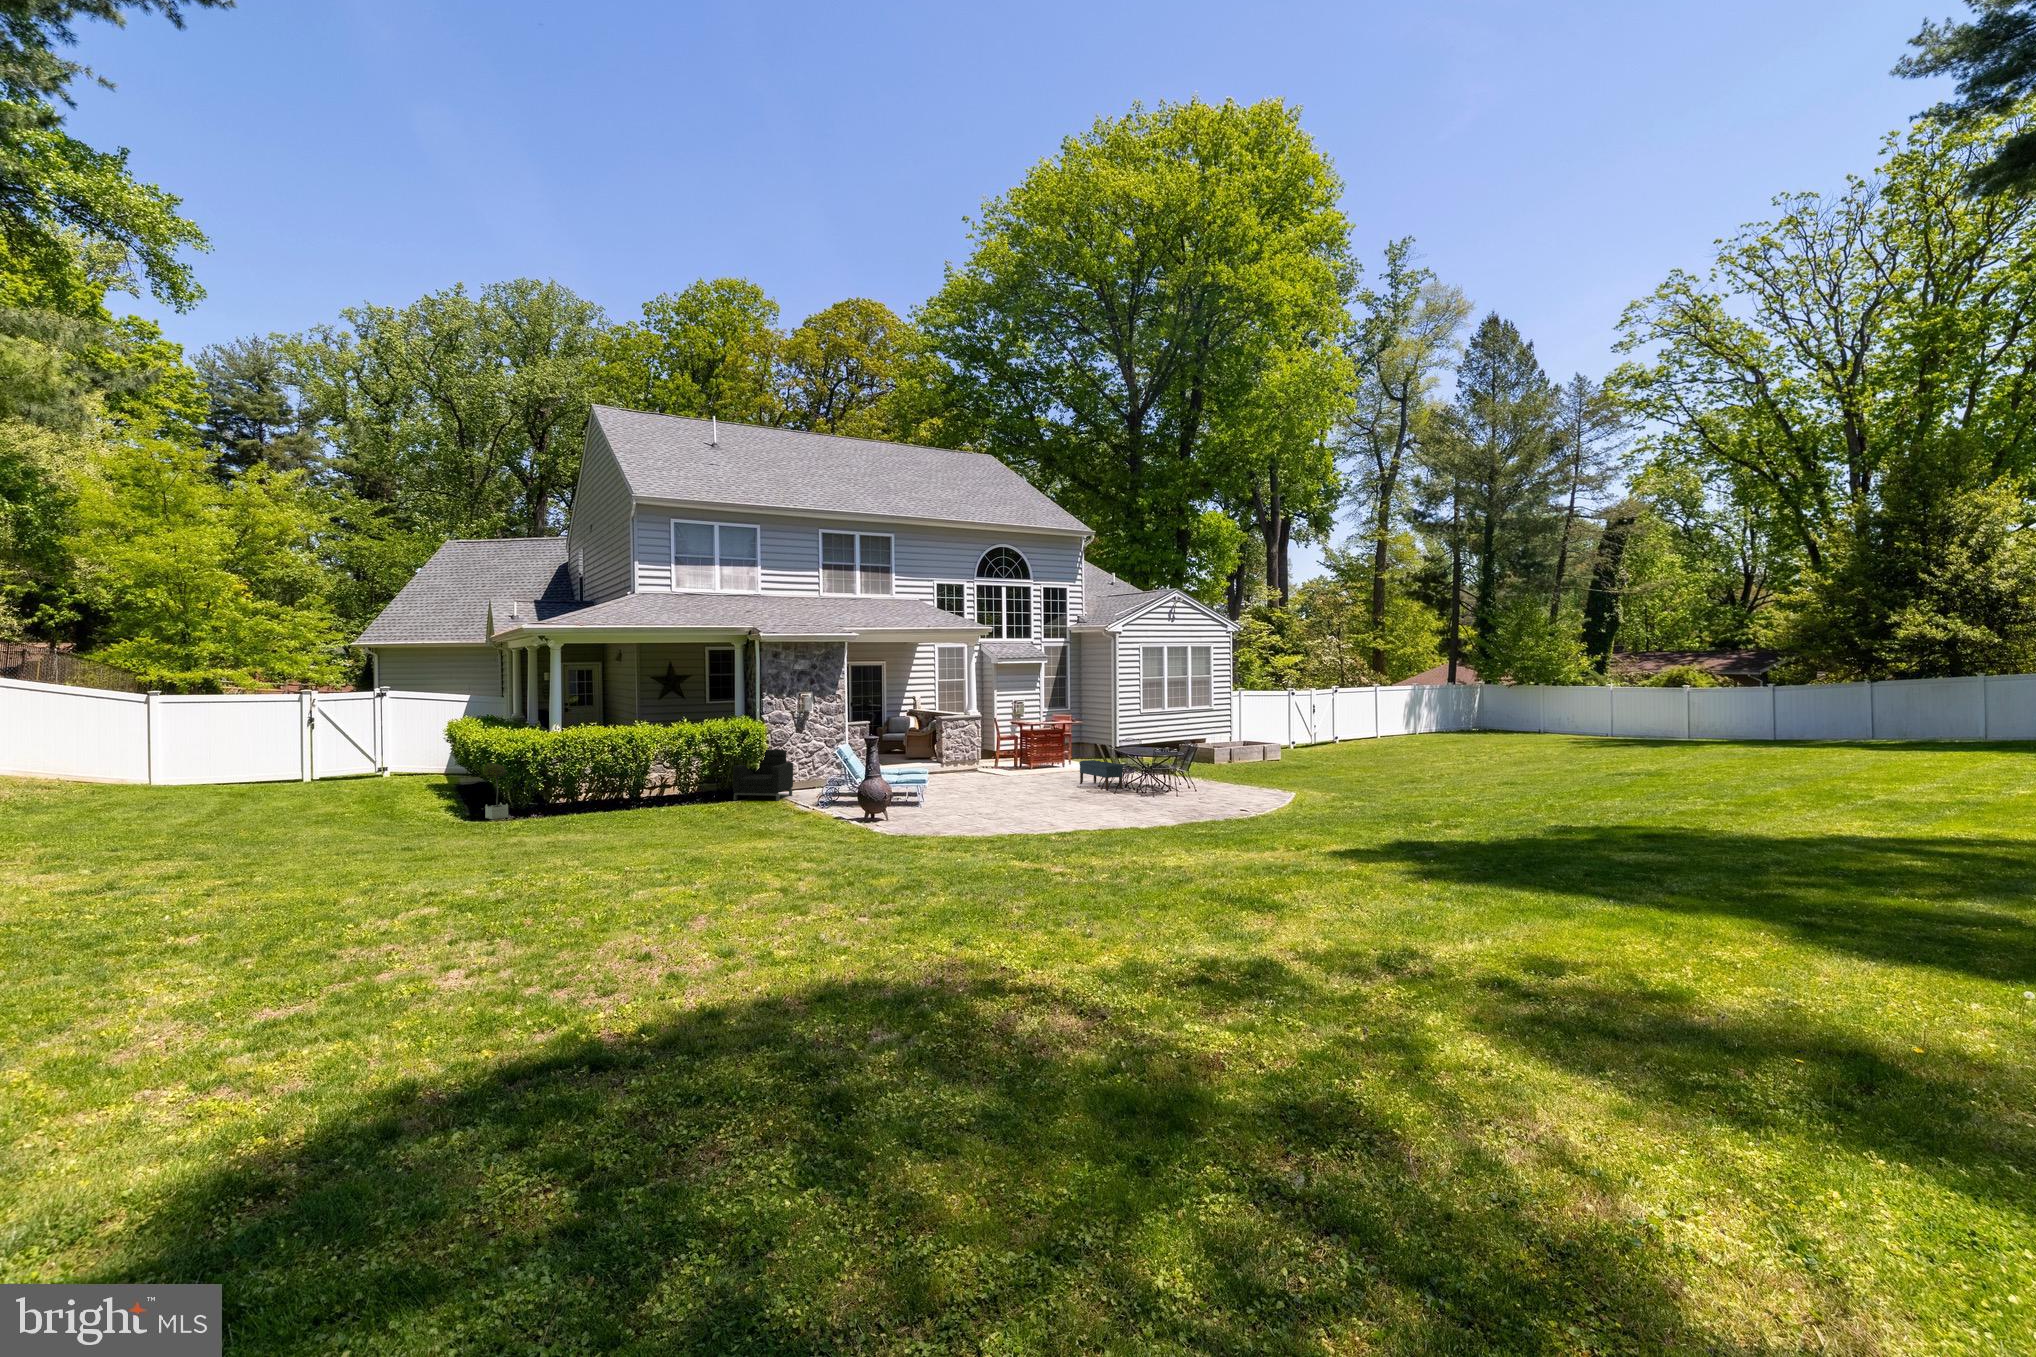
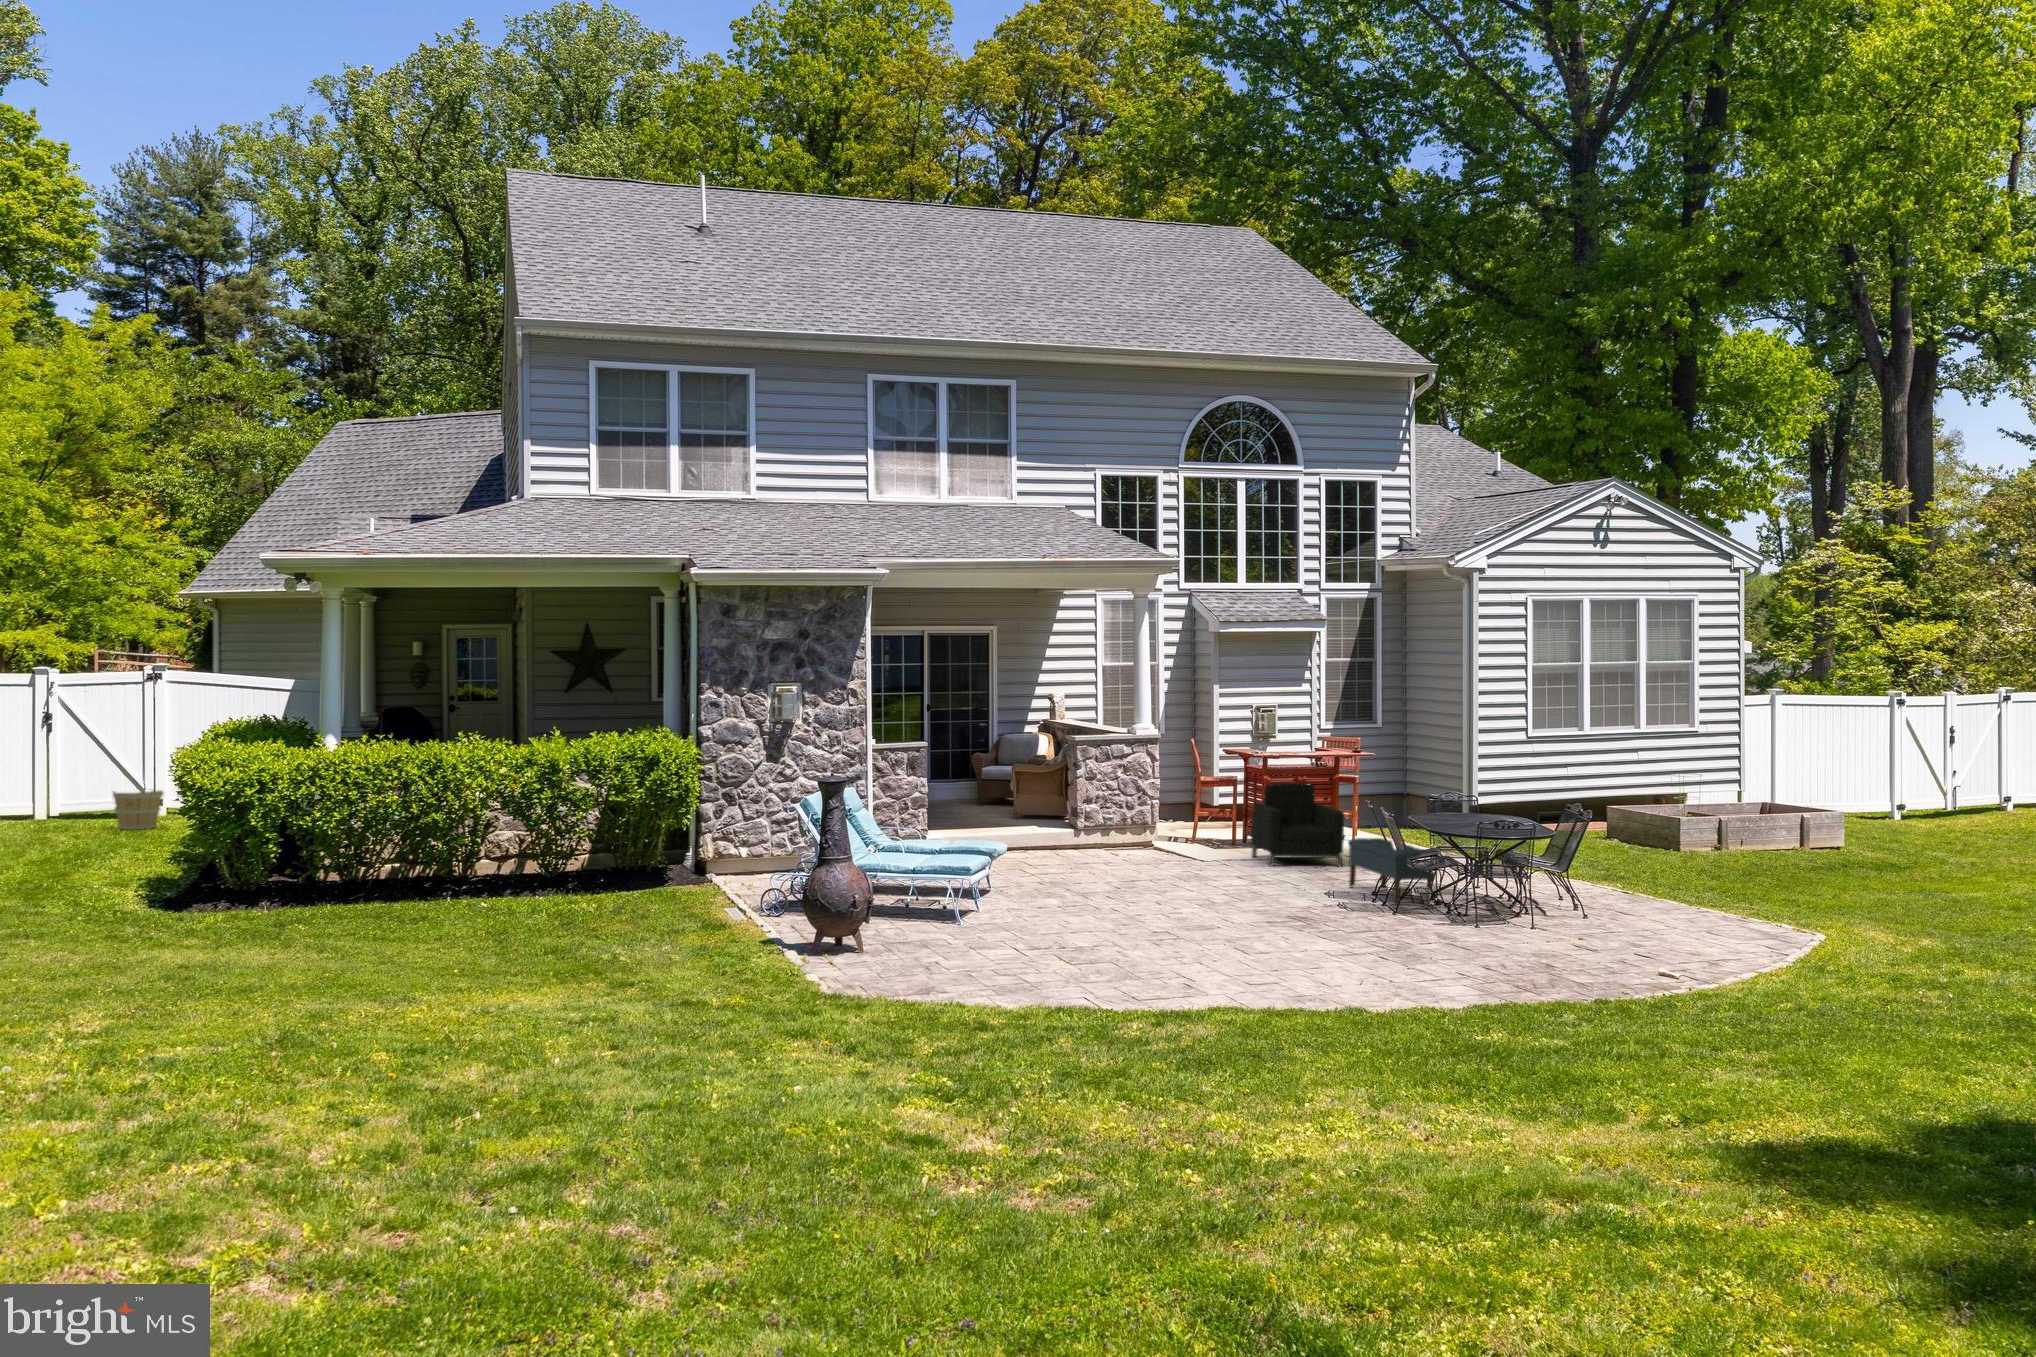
armchair: present [733,750,793,801] -> present [1251,783,1344,867]
wooden bucket: none [351,763,385,789] -> present [113,791,163,830]
potted tree: present [483,763,509,819] -> none [176,800,225,903]

